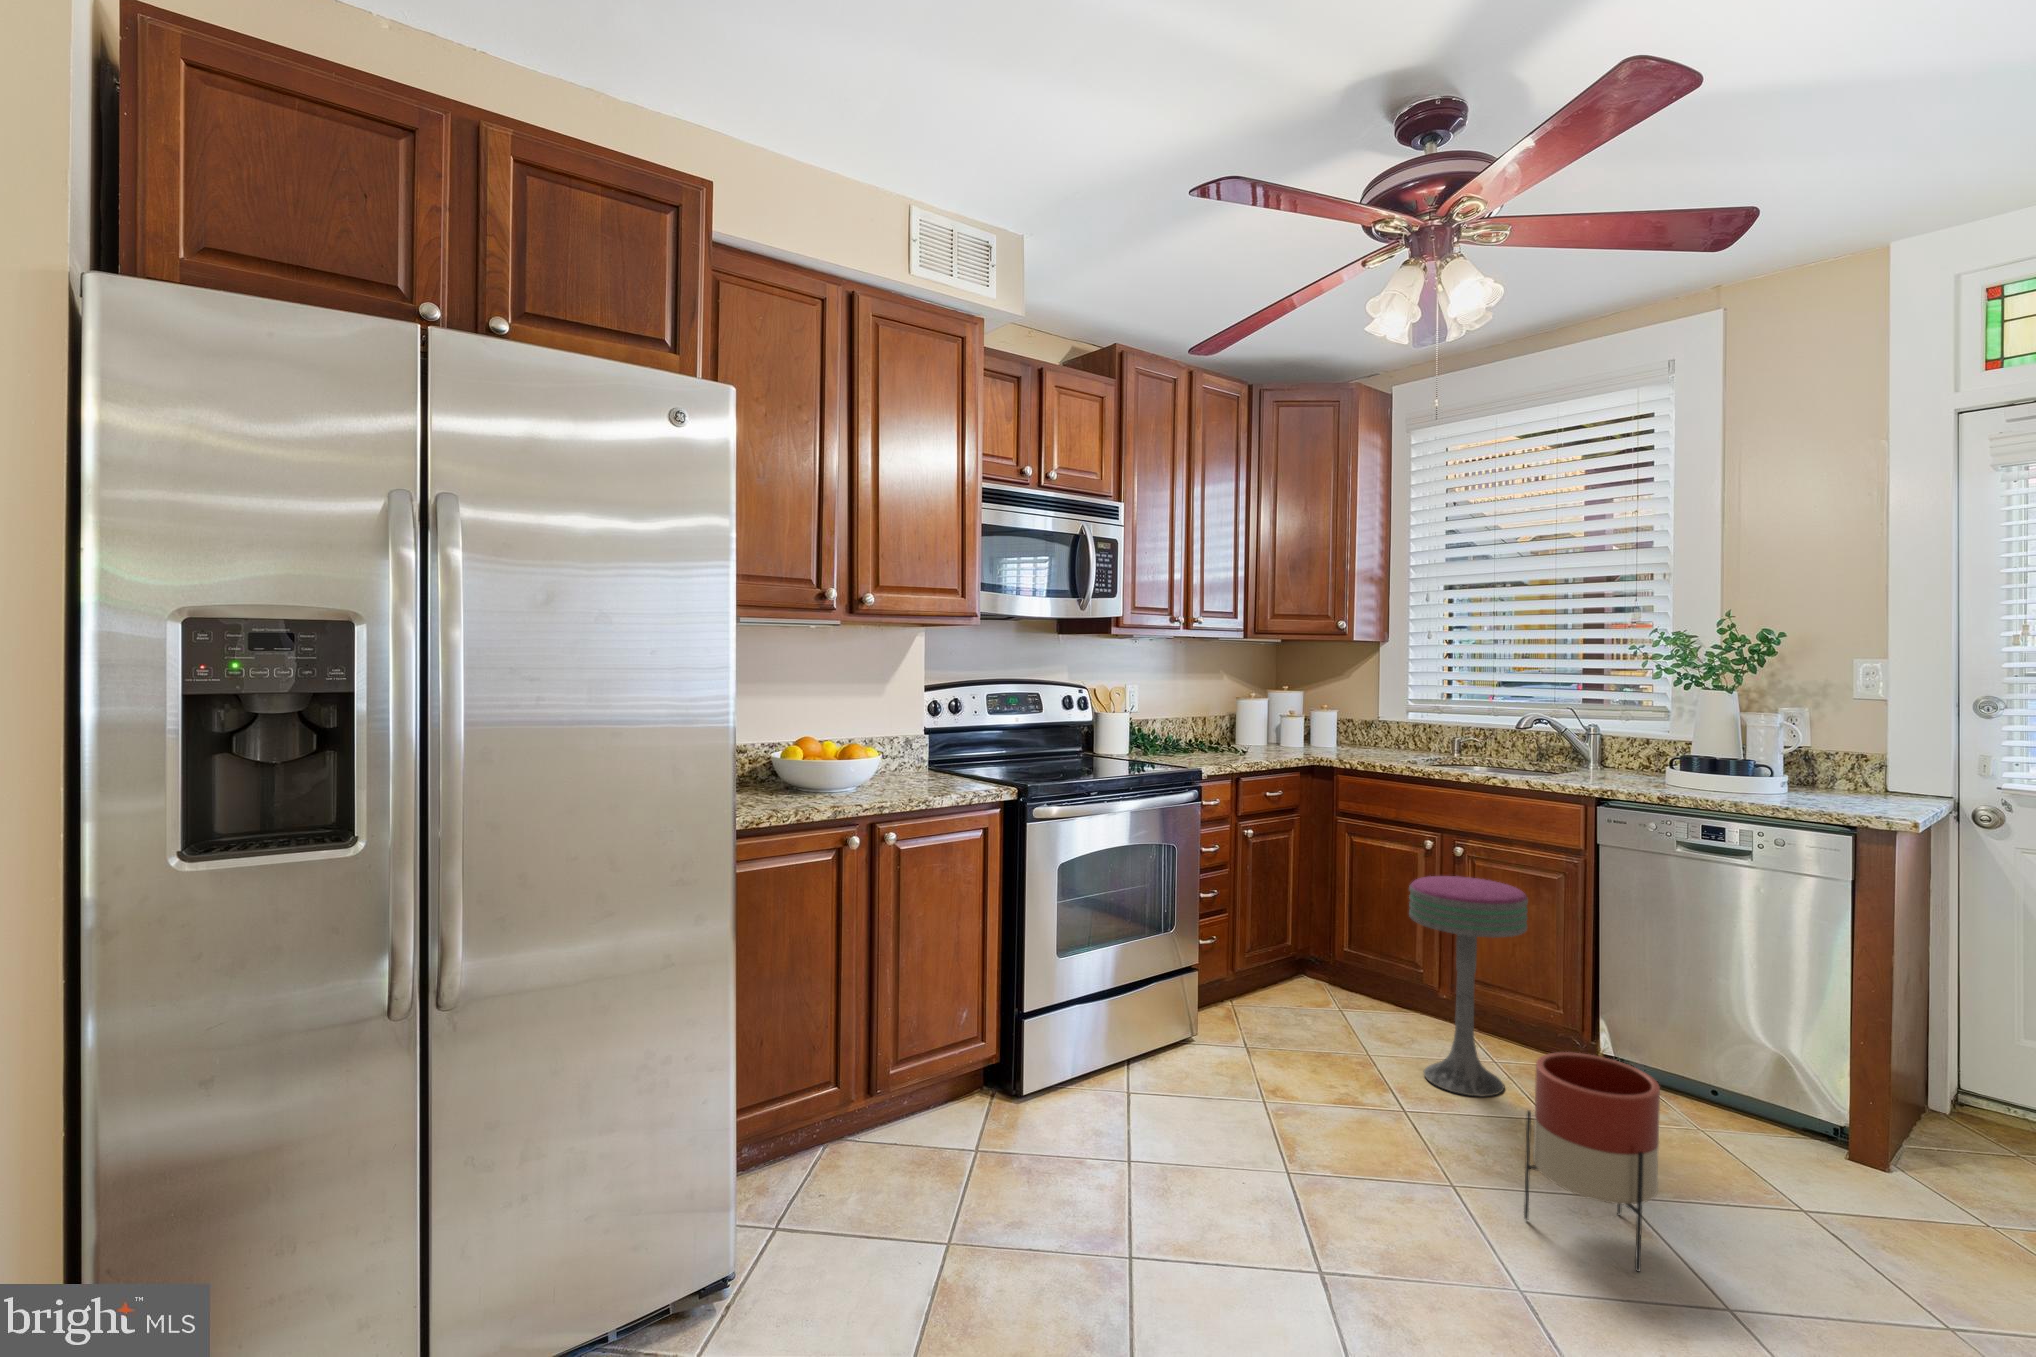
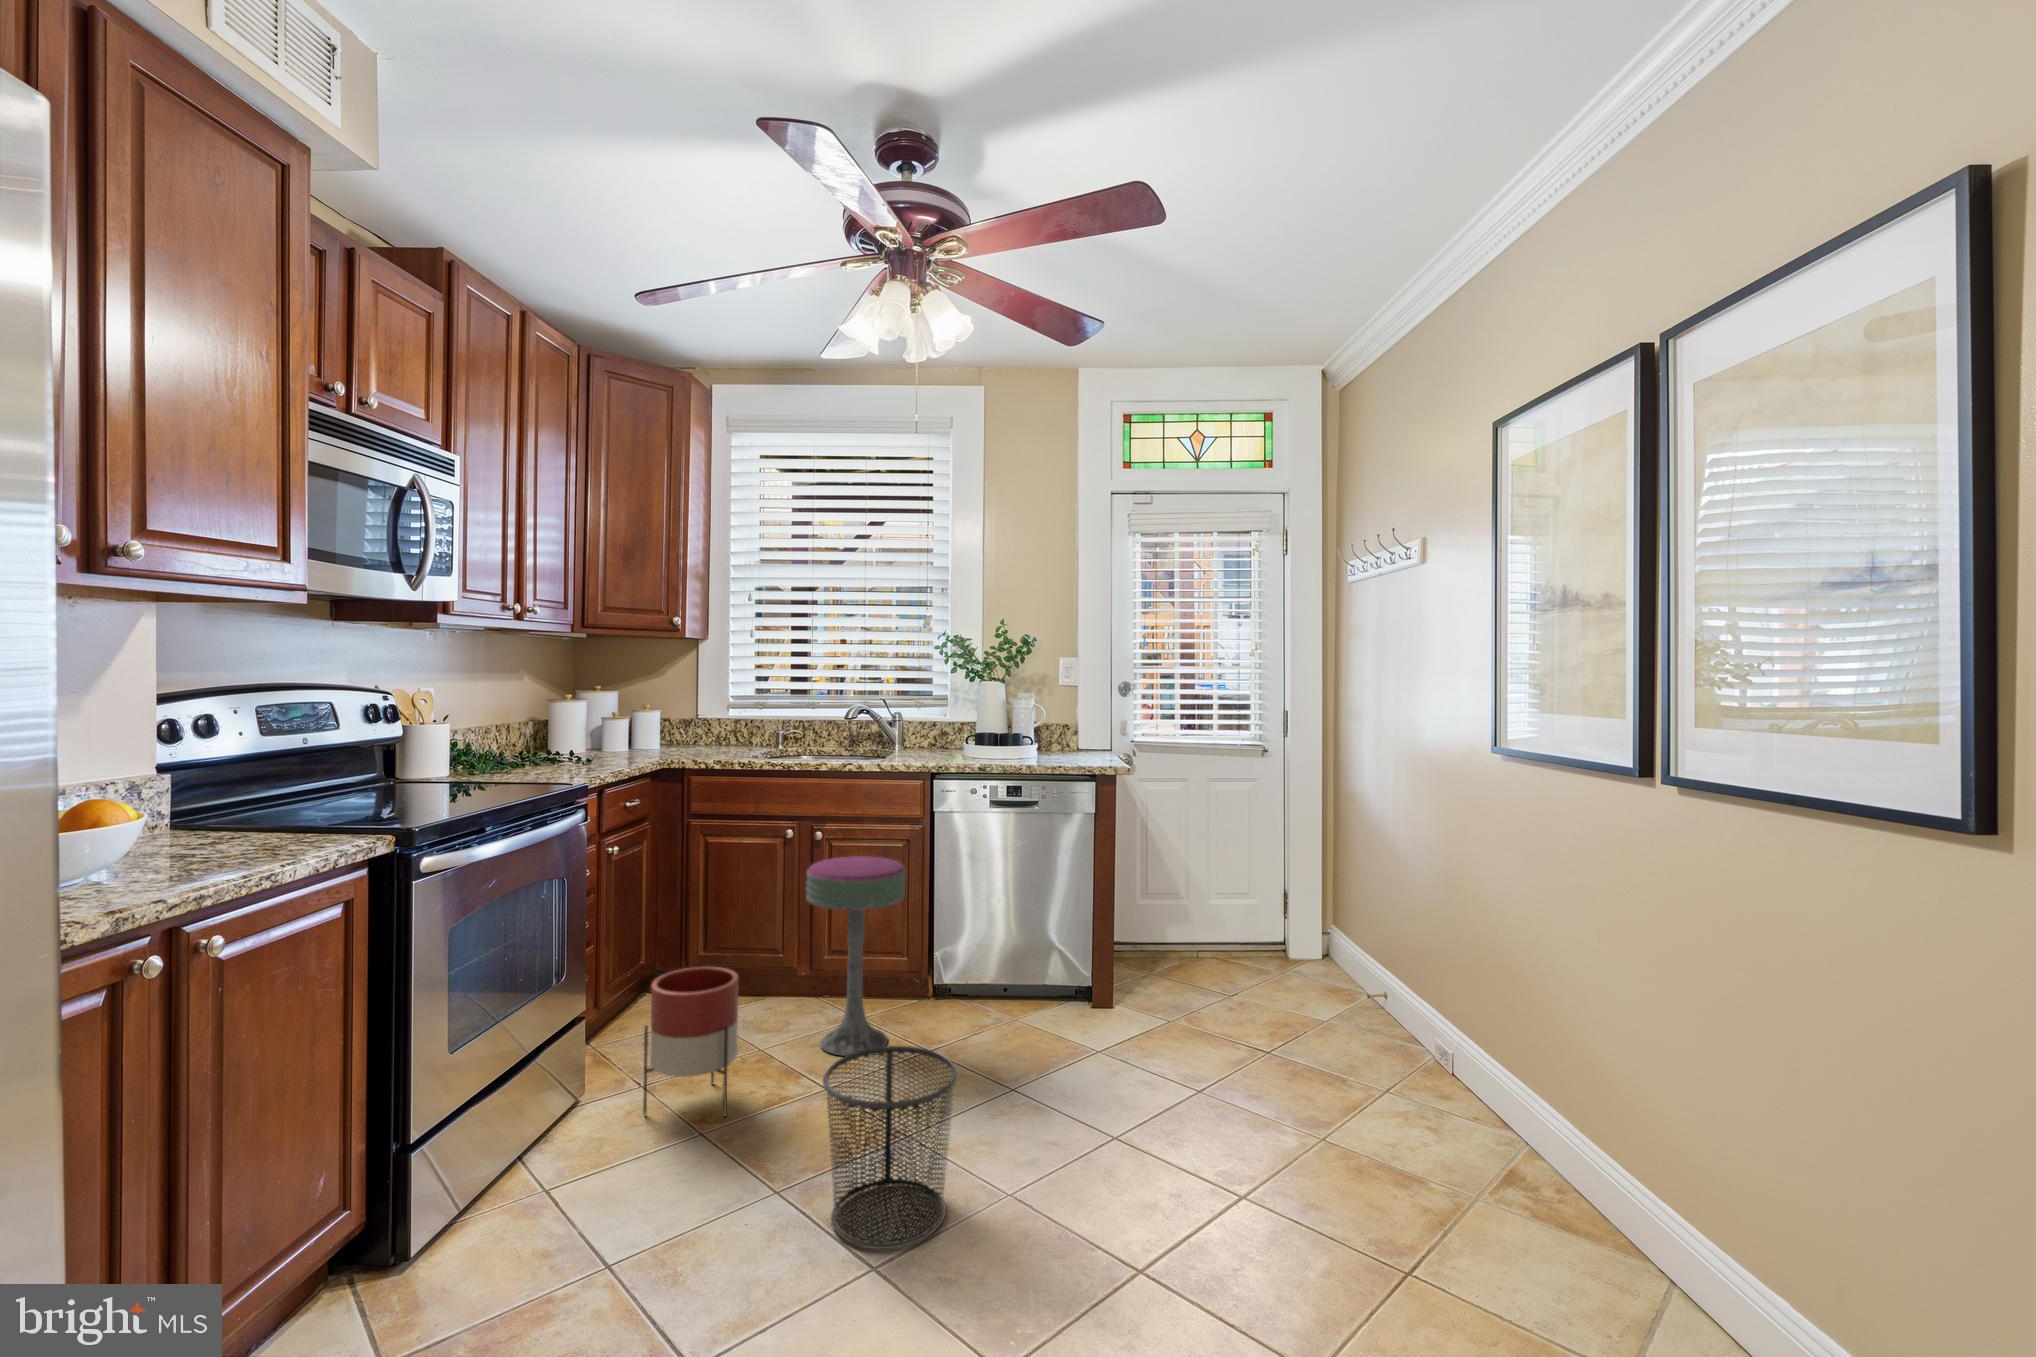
planter: present [1524,1052,1660,1272] -> present [643,967,738,1117]
waste bin: none [1300,1061,1448,1272] -> present [823,1046,958,1249]

